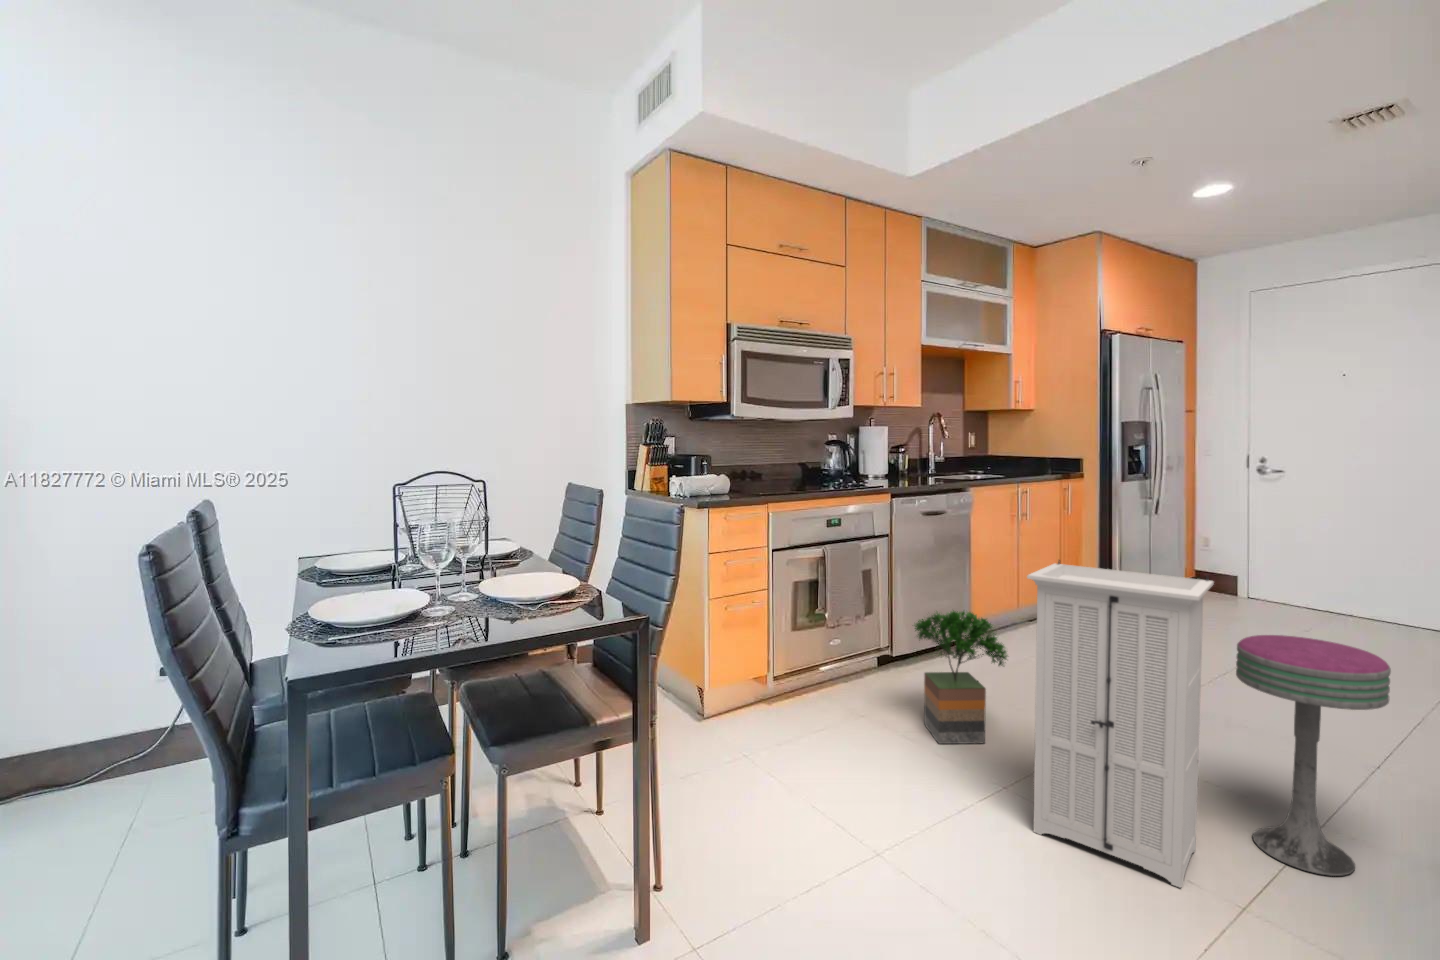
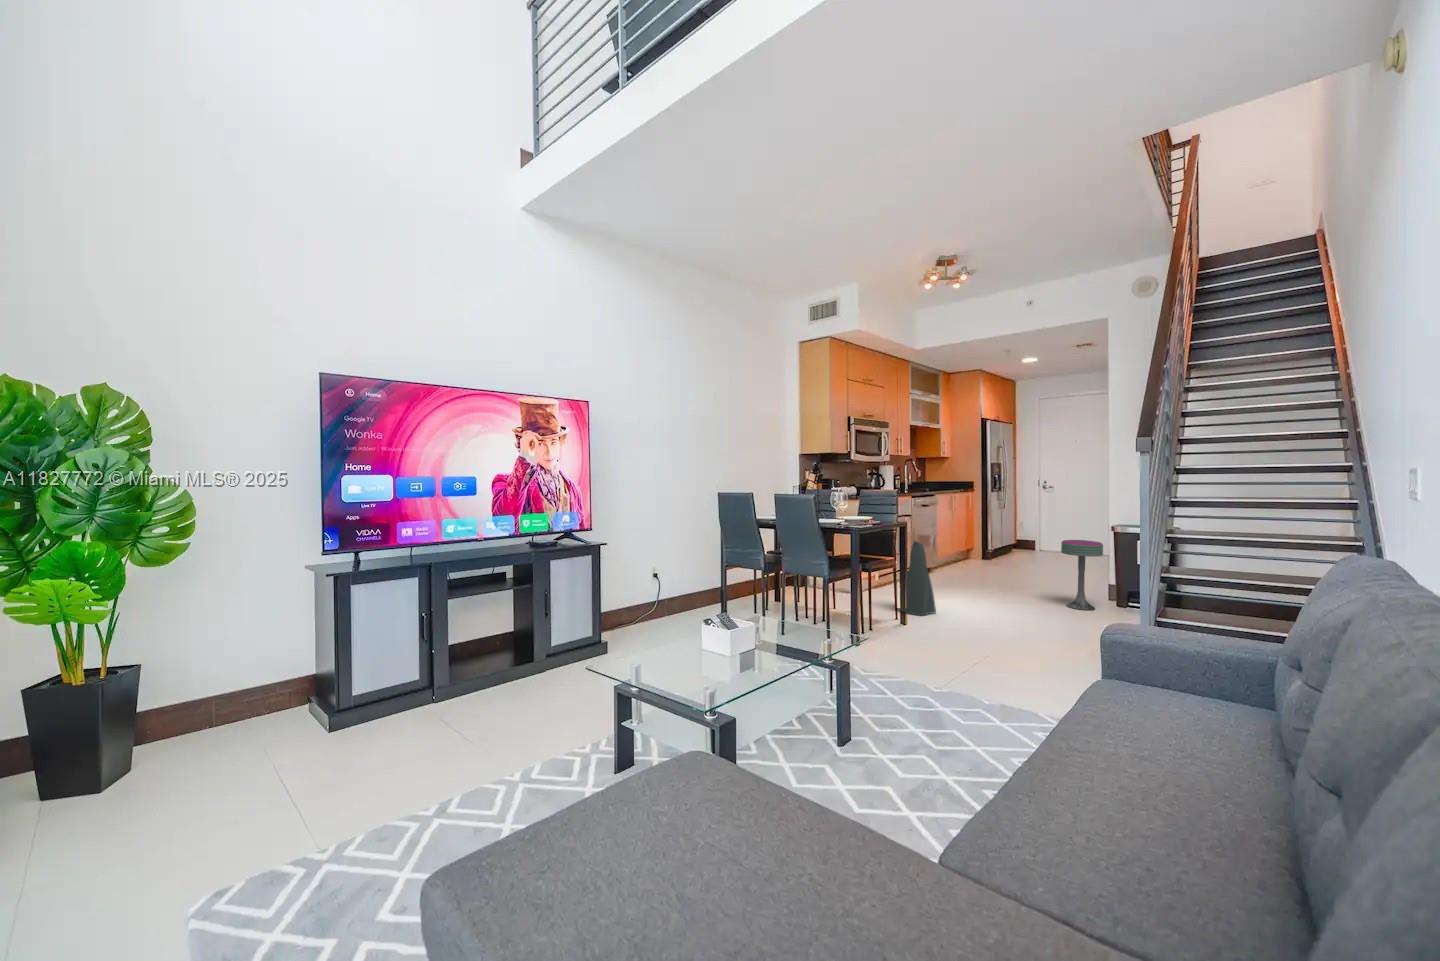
storage cabinet: present [1027,560,1214,888] -> none [1002,516,1057,614]
potted tree: present [914,610,1007,744] -> none [939,542,981,595]
air purifier: none [717,627,806,852] -> present [899,541,936,616]

